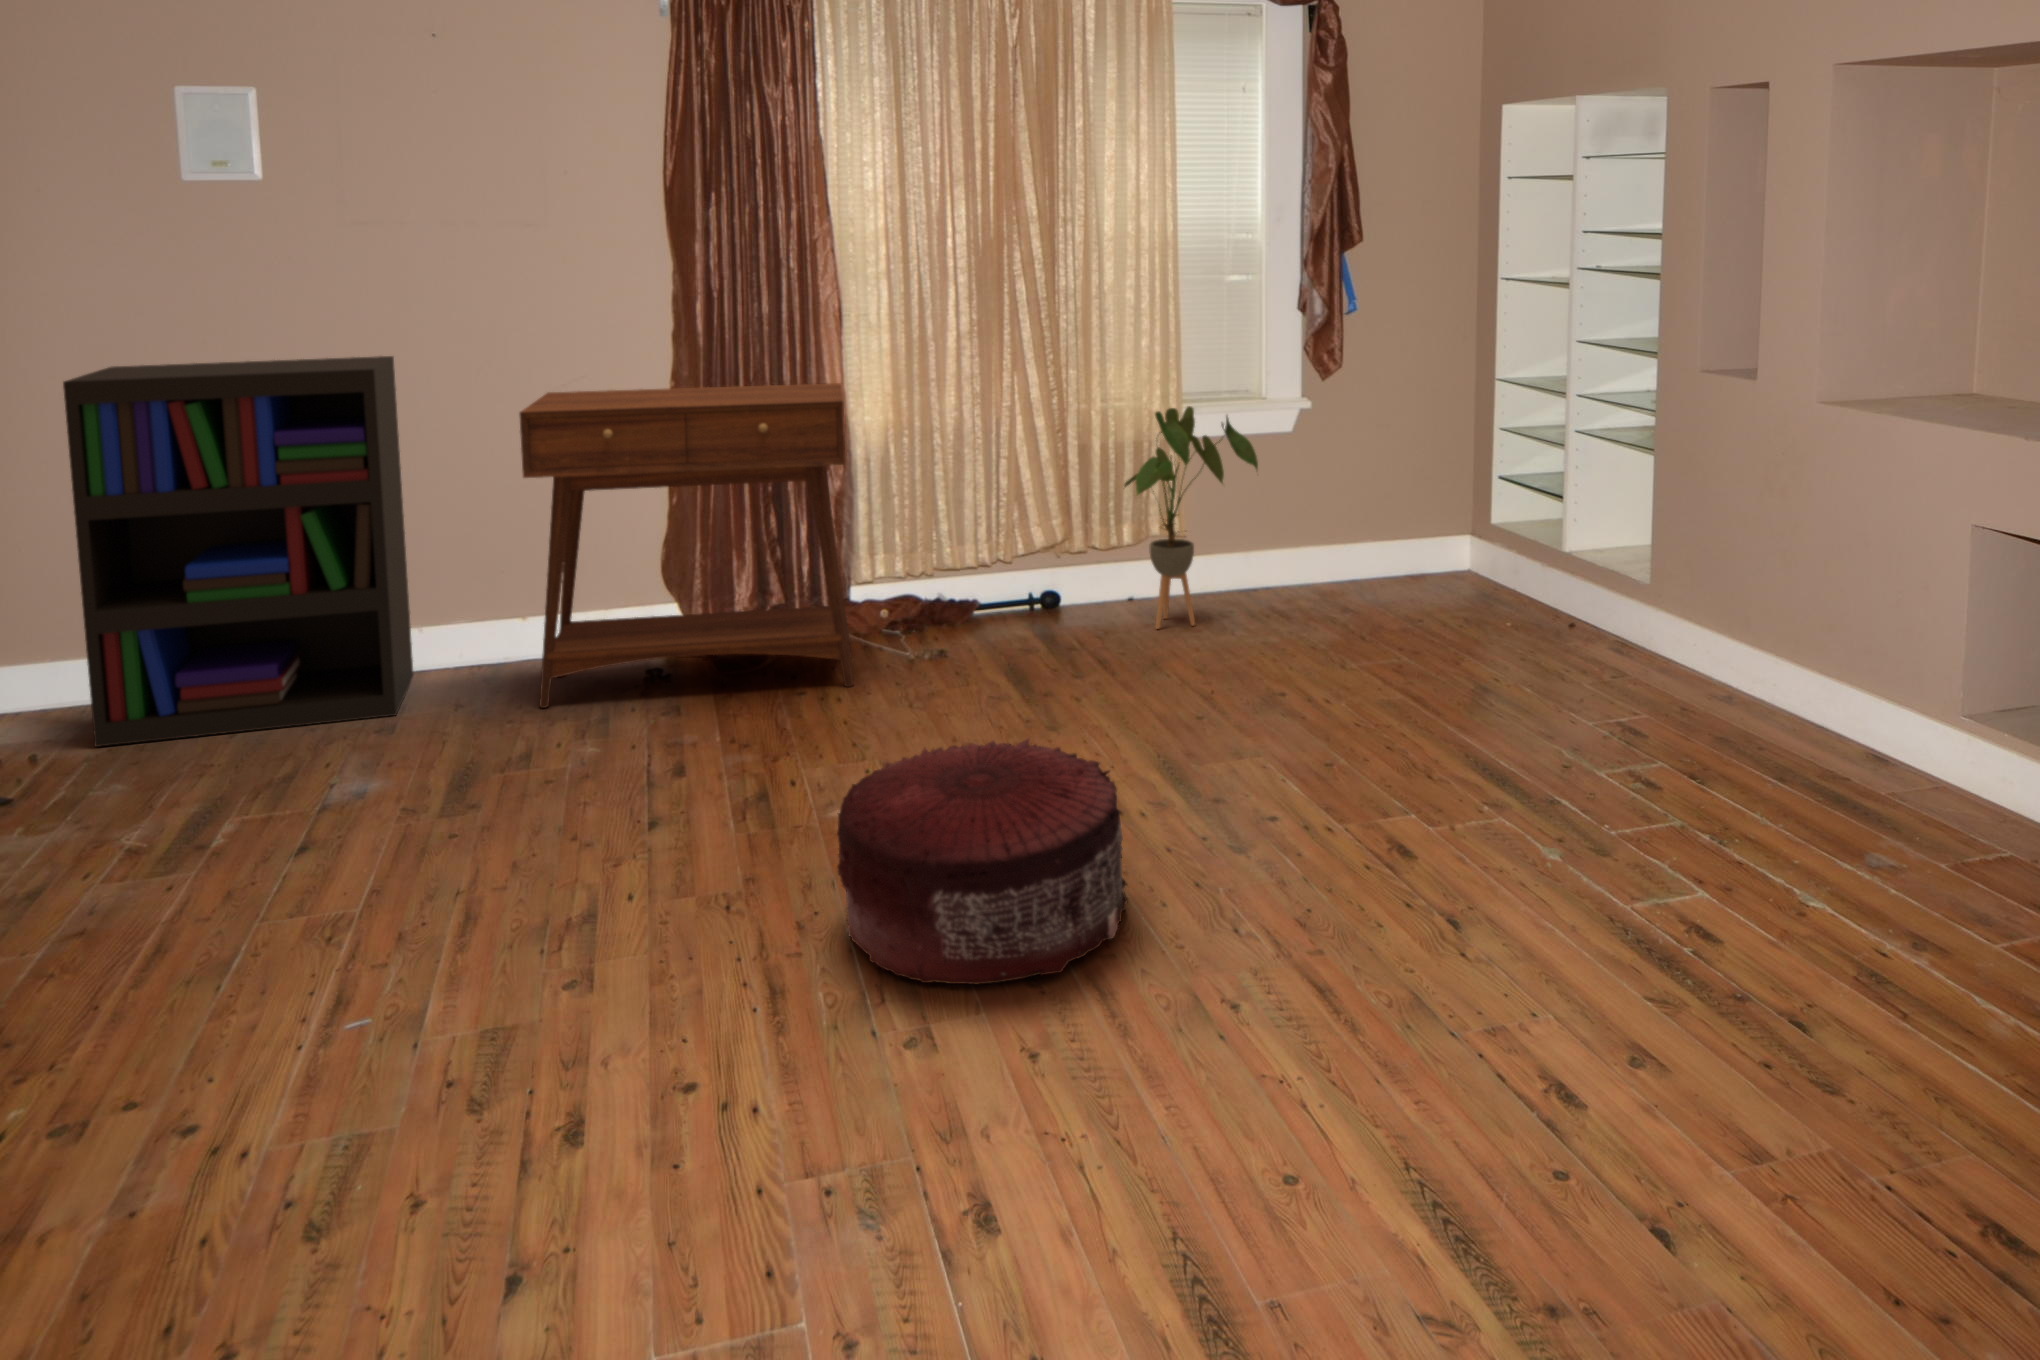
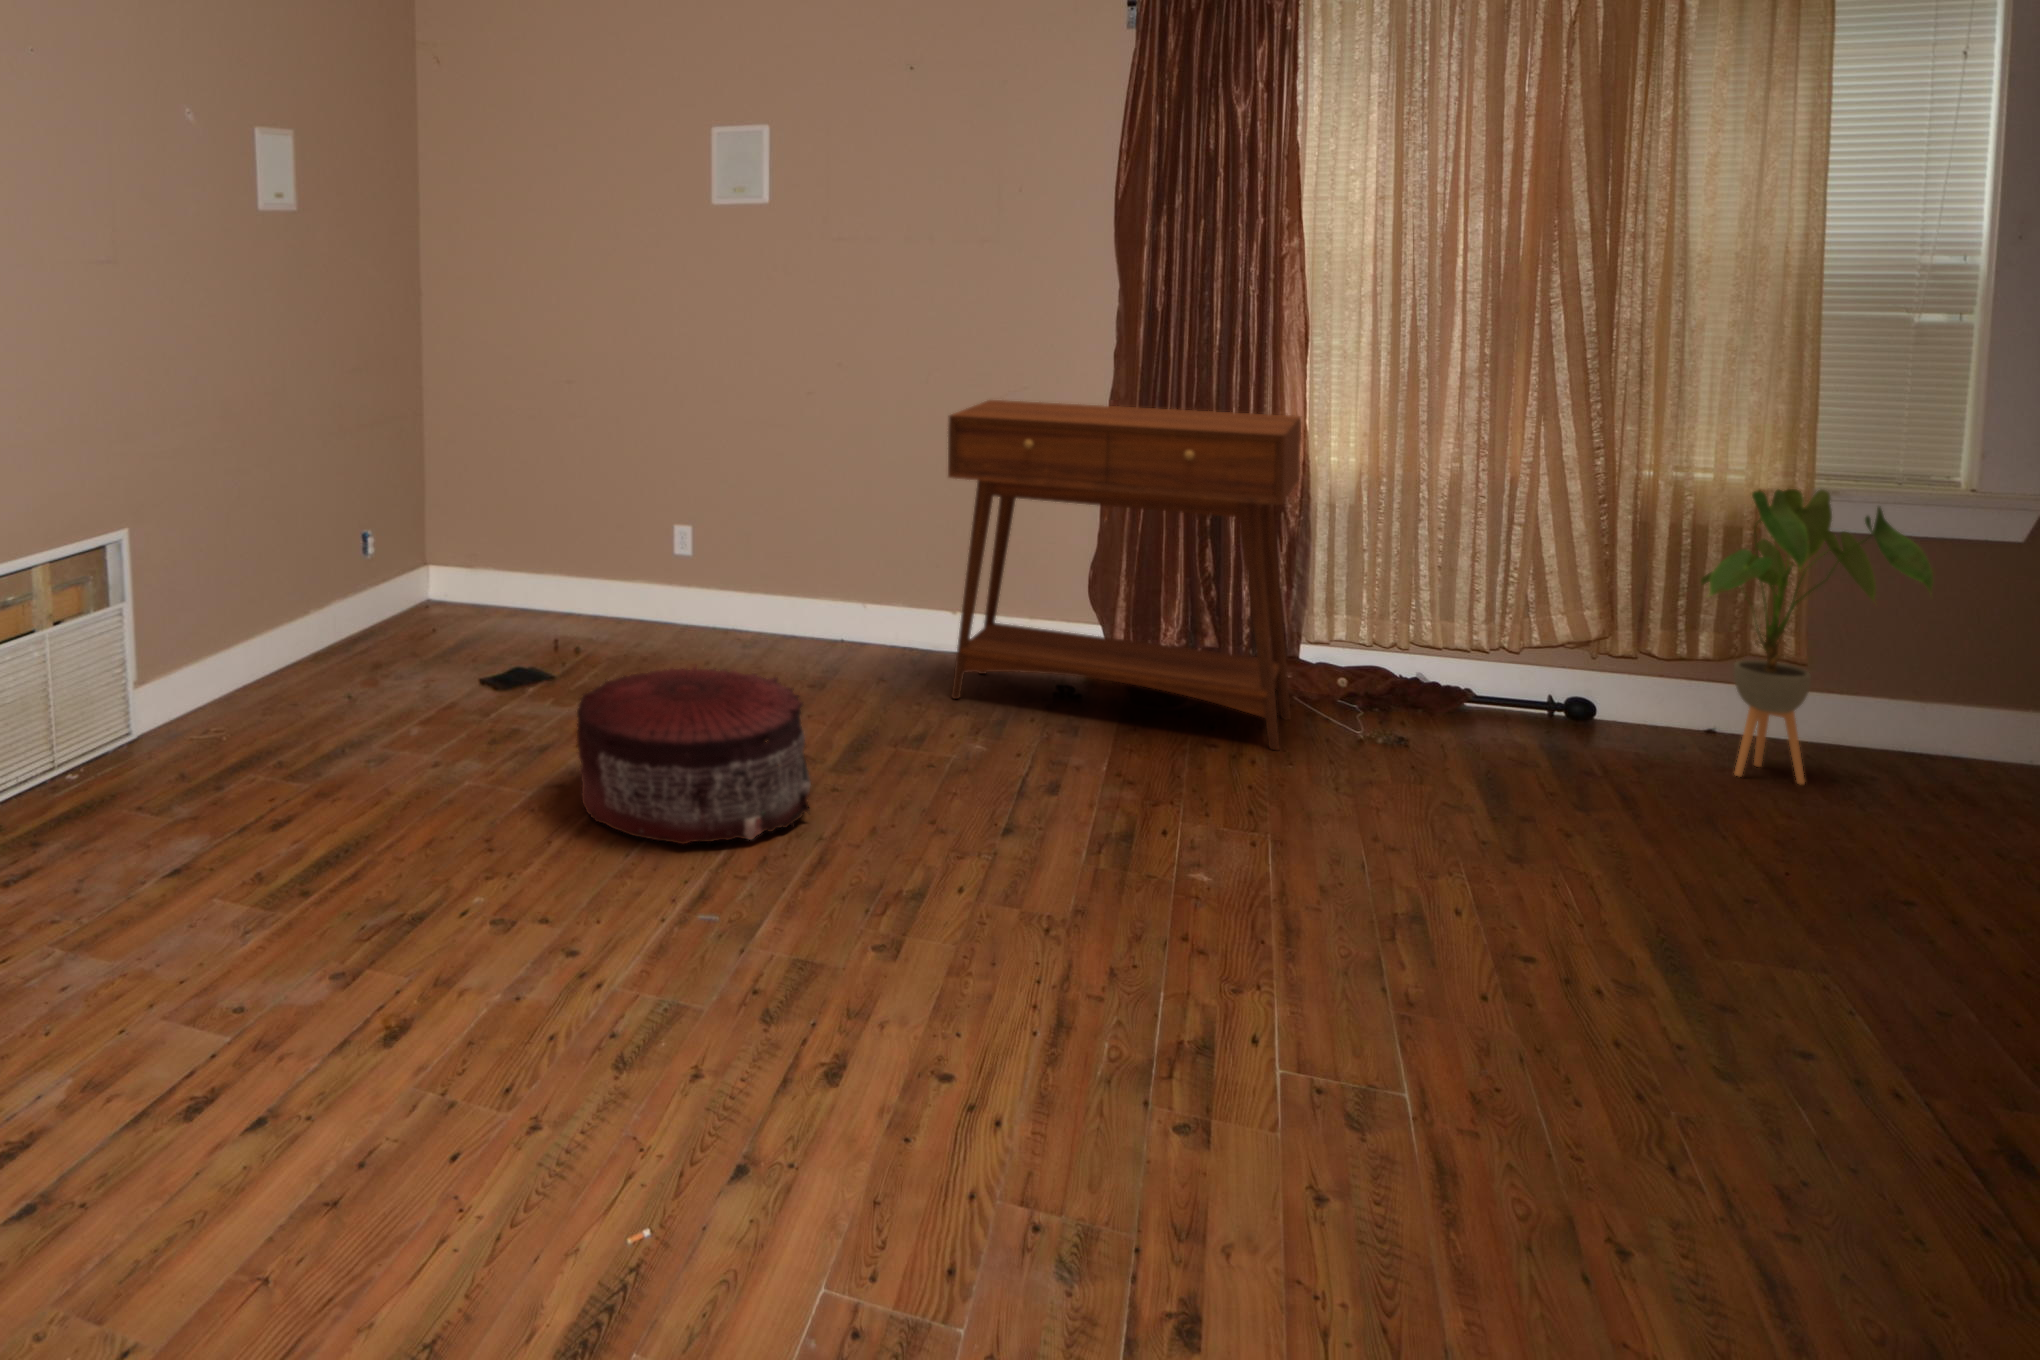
bookshelf: present [63,356,413,747] -> none [613,350,860,677]
pouf: present [837,738,1128,984] -> present [577,666,811,844]

